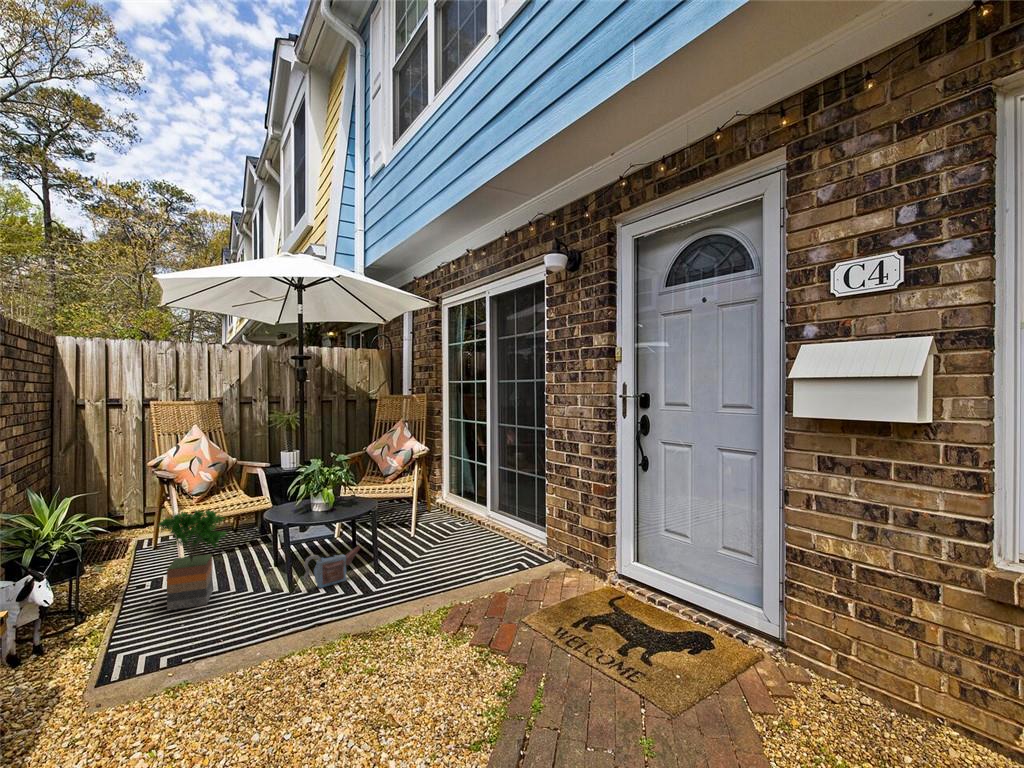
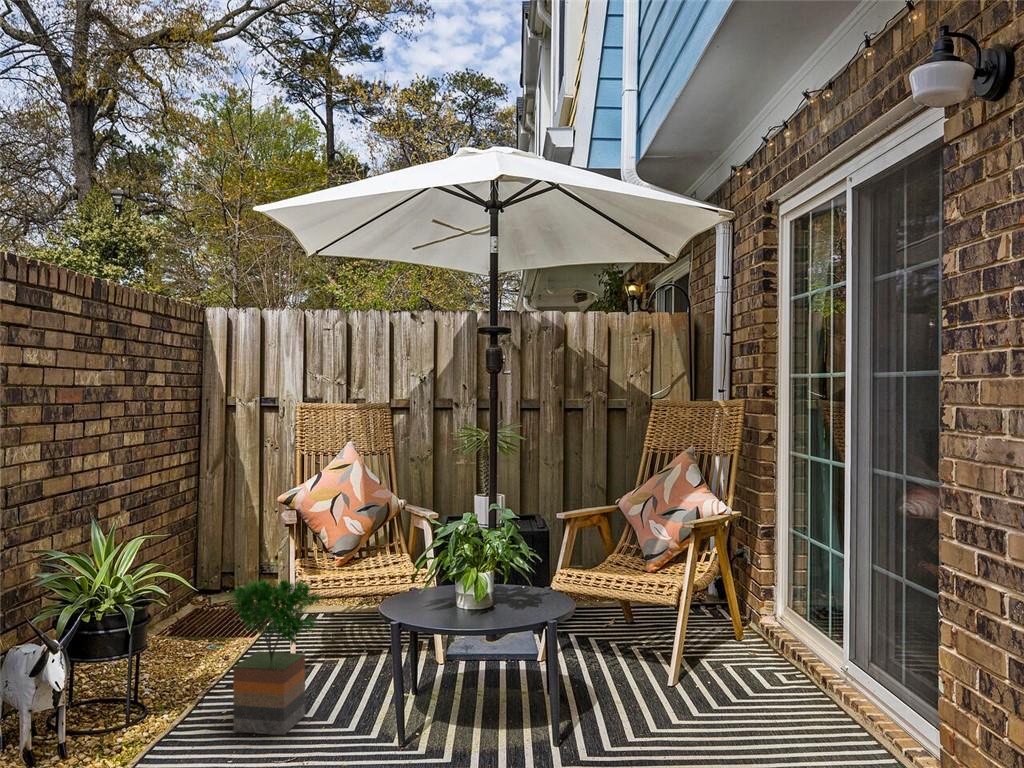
watering can: present [304,546,360,588] -> none [422,684,529,749]

